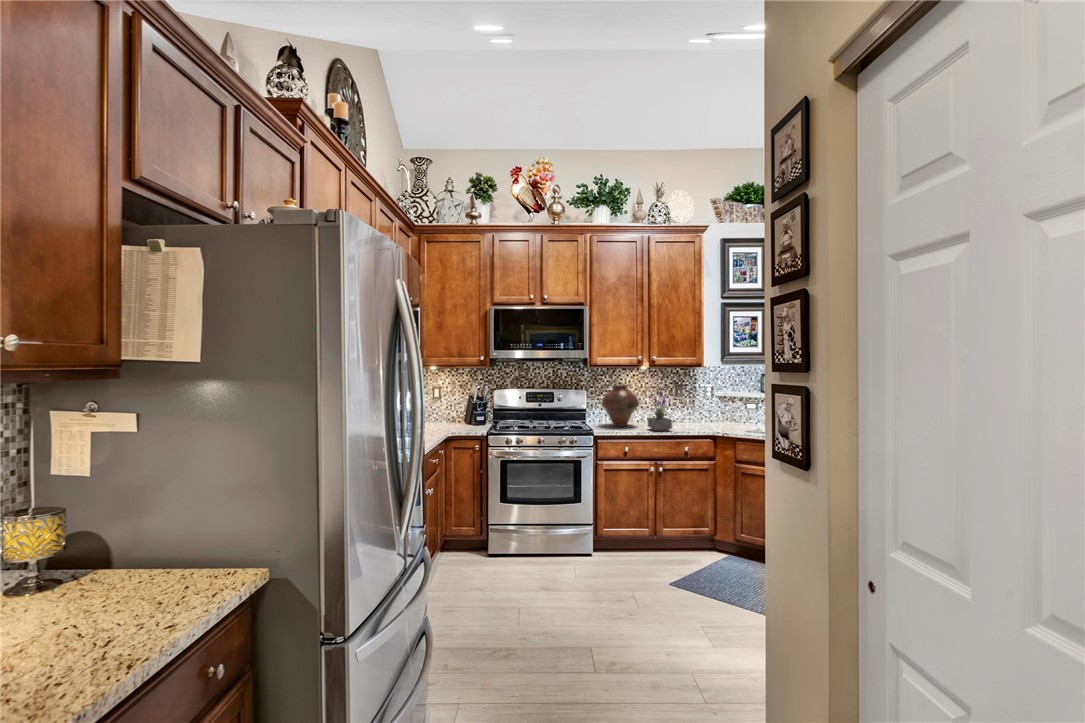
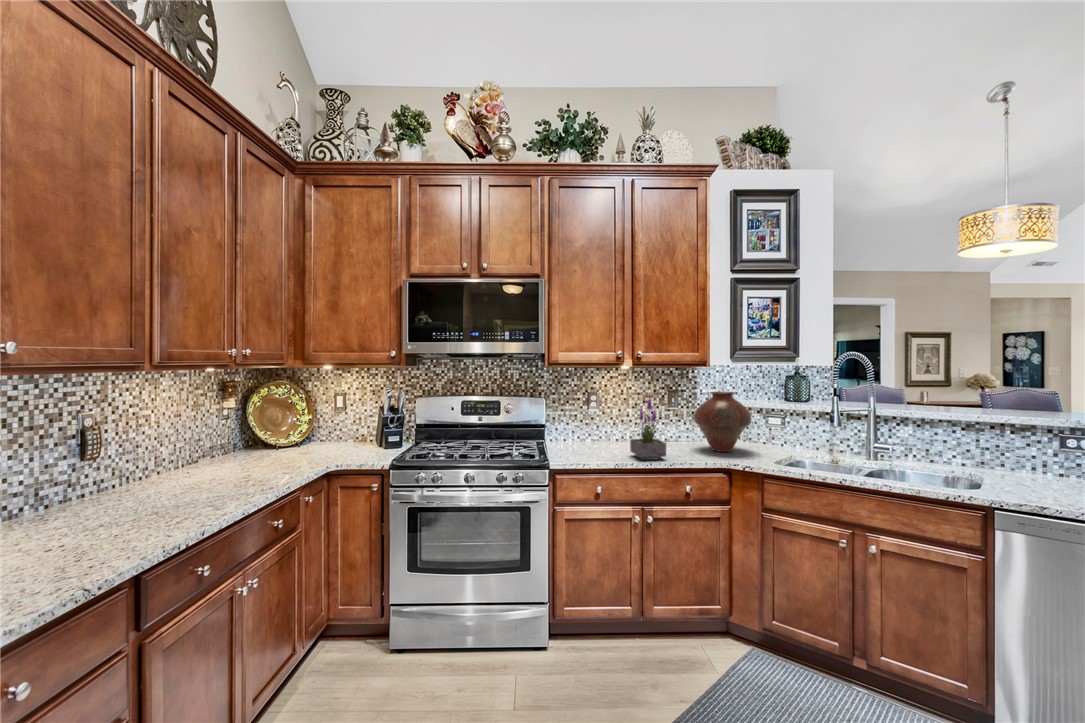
vase: present [601,385,639,426] -> present [694,391,751,452]

